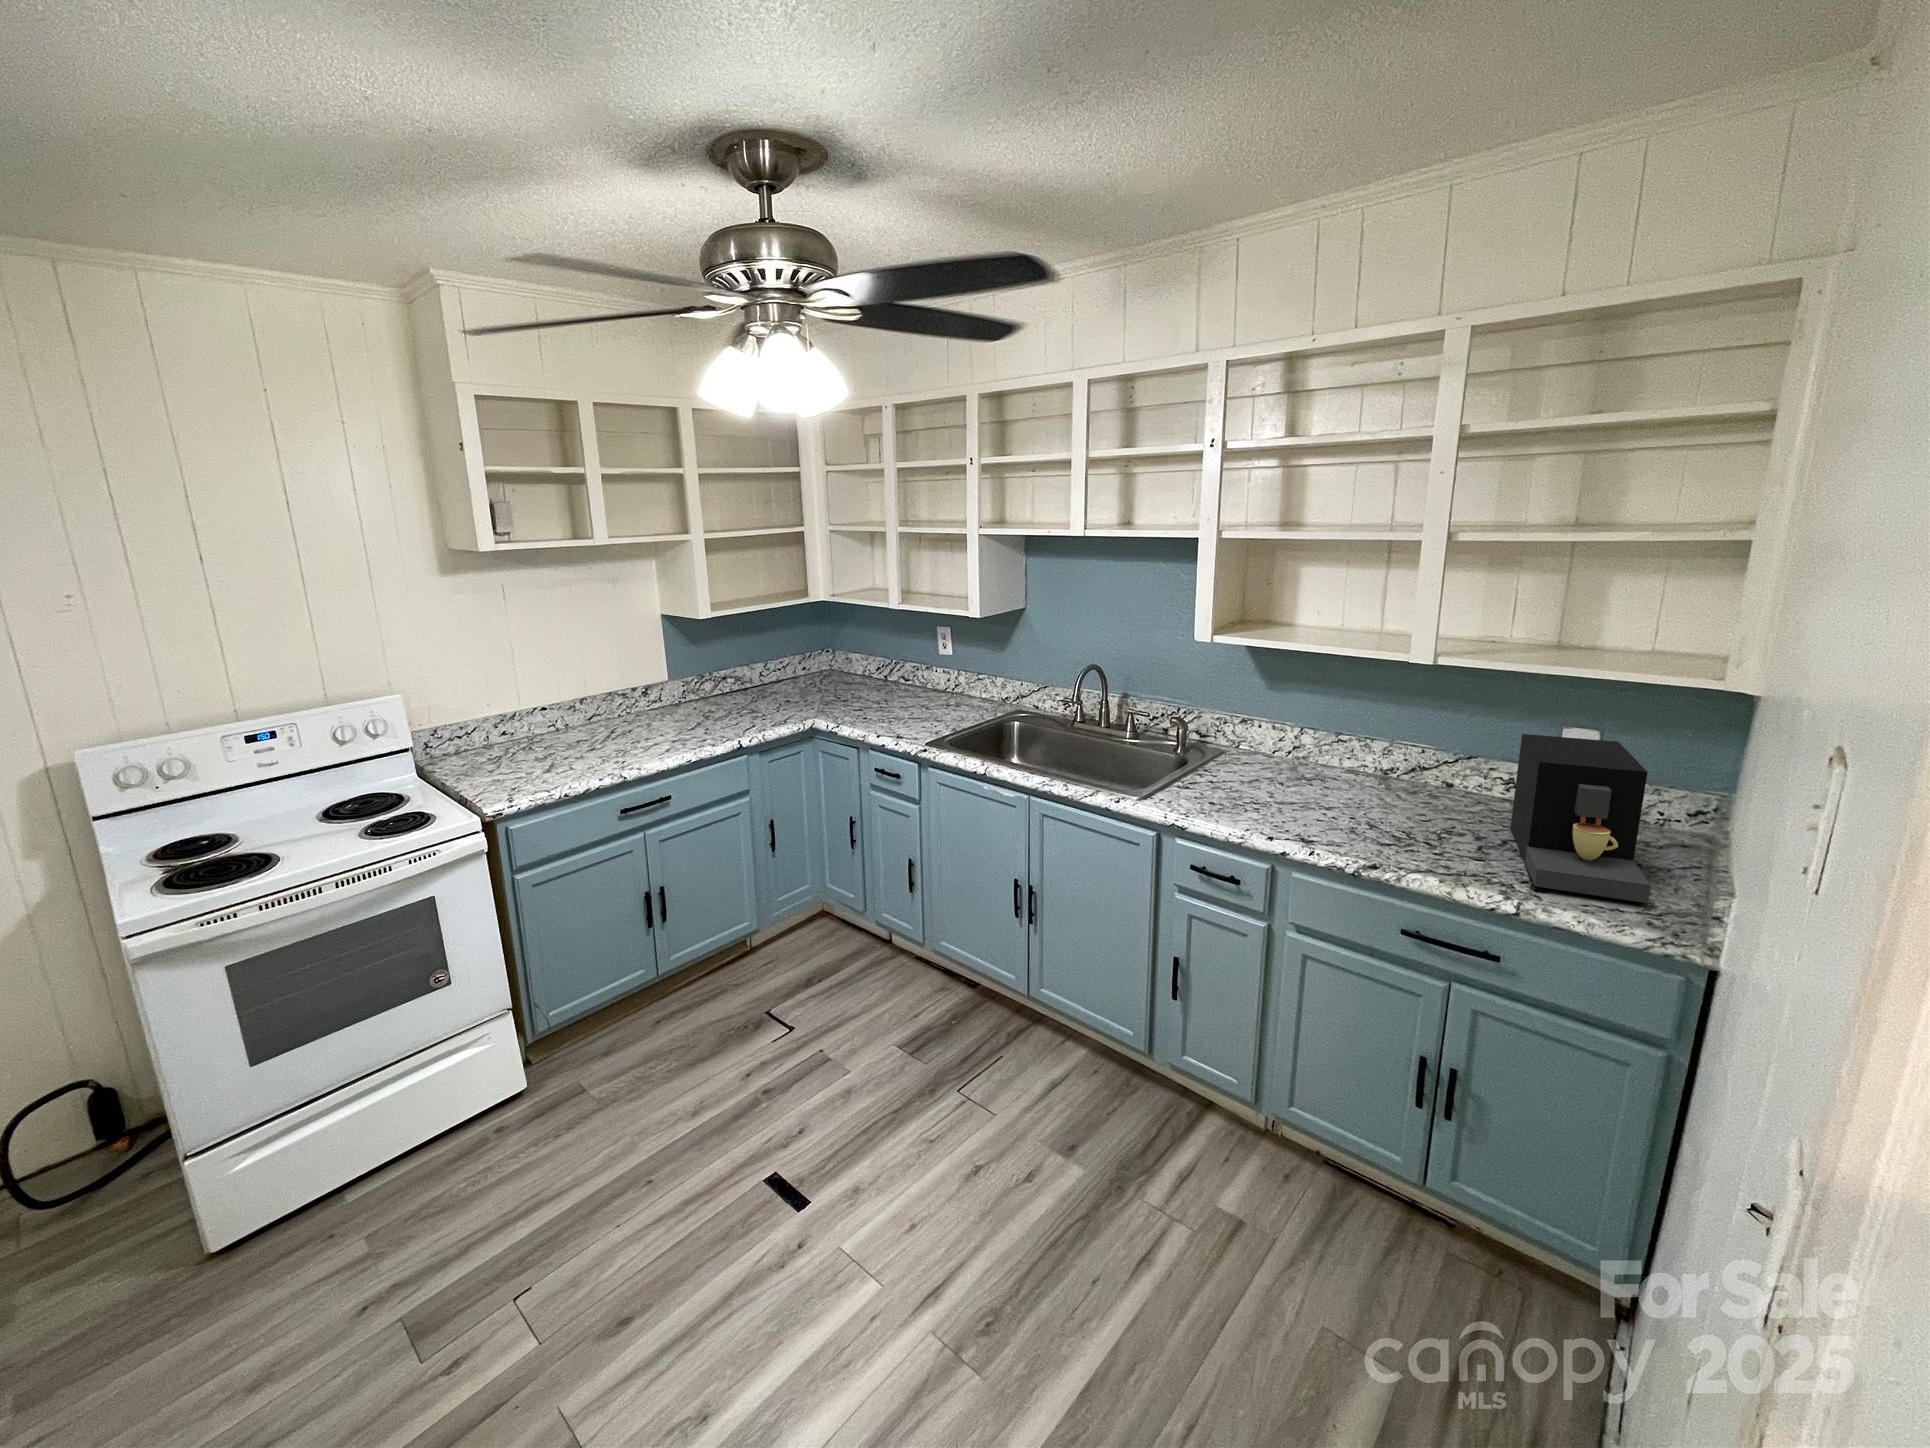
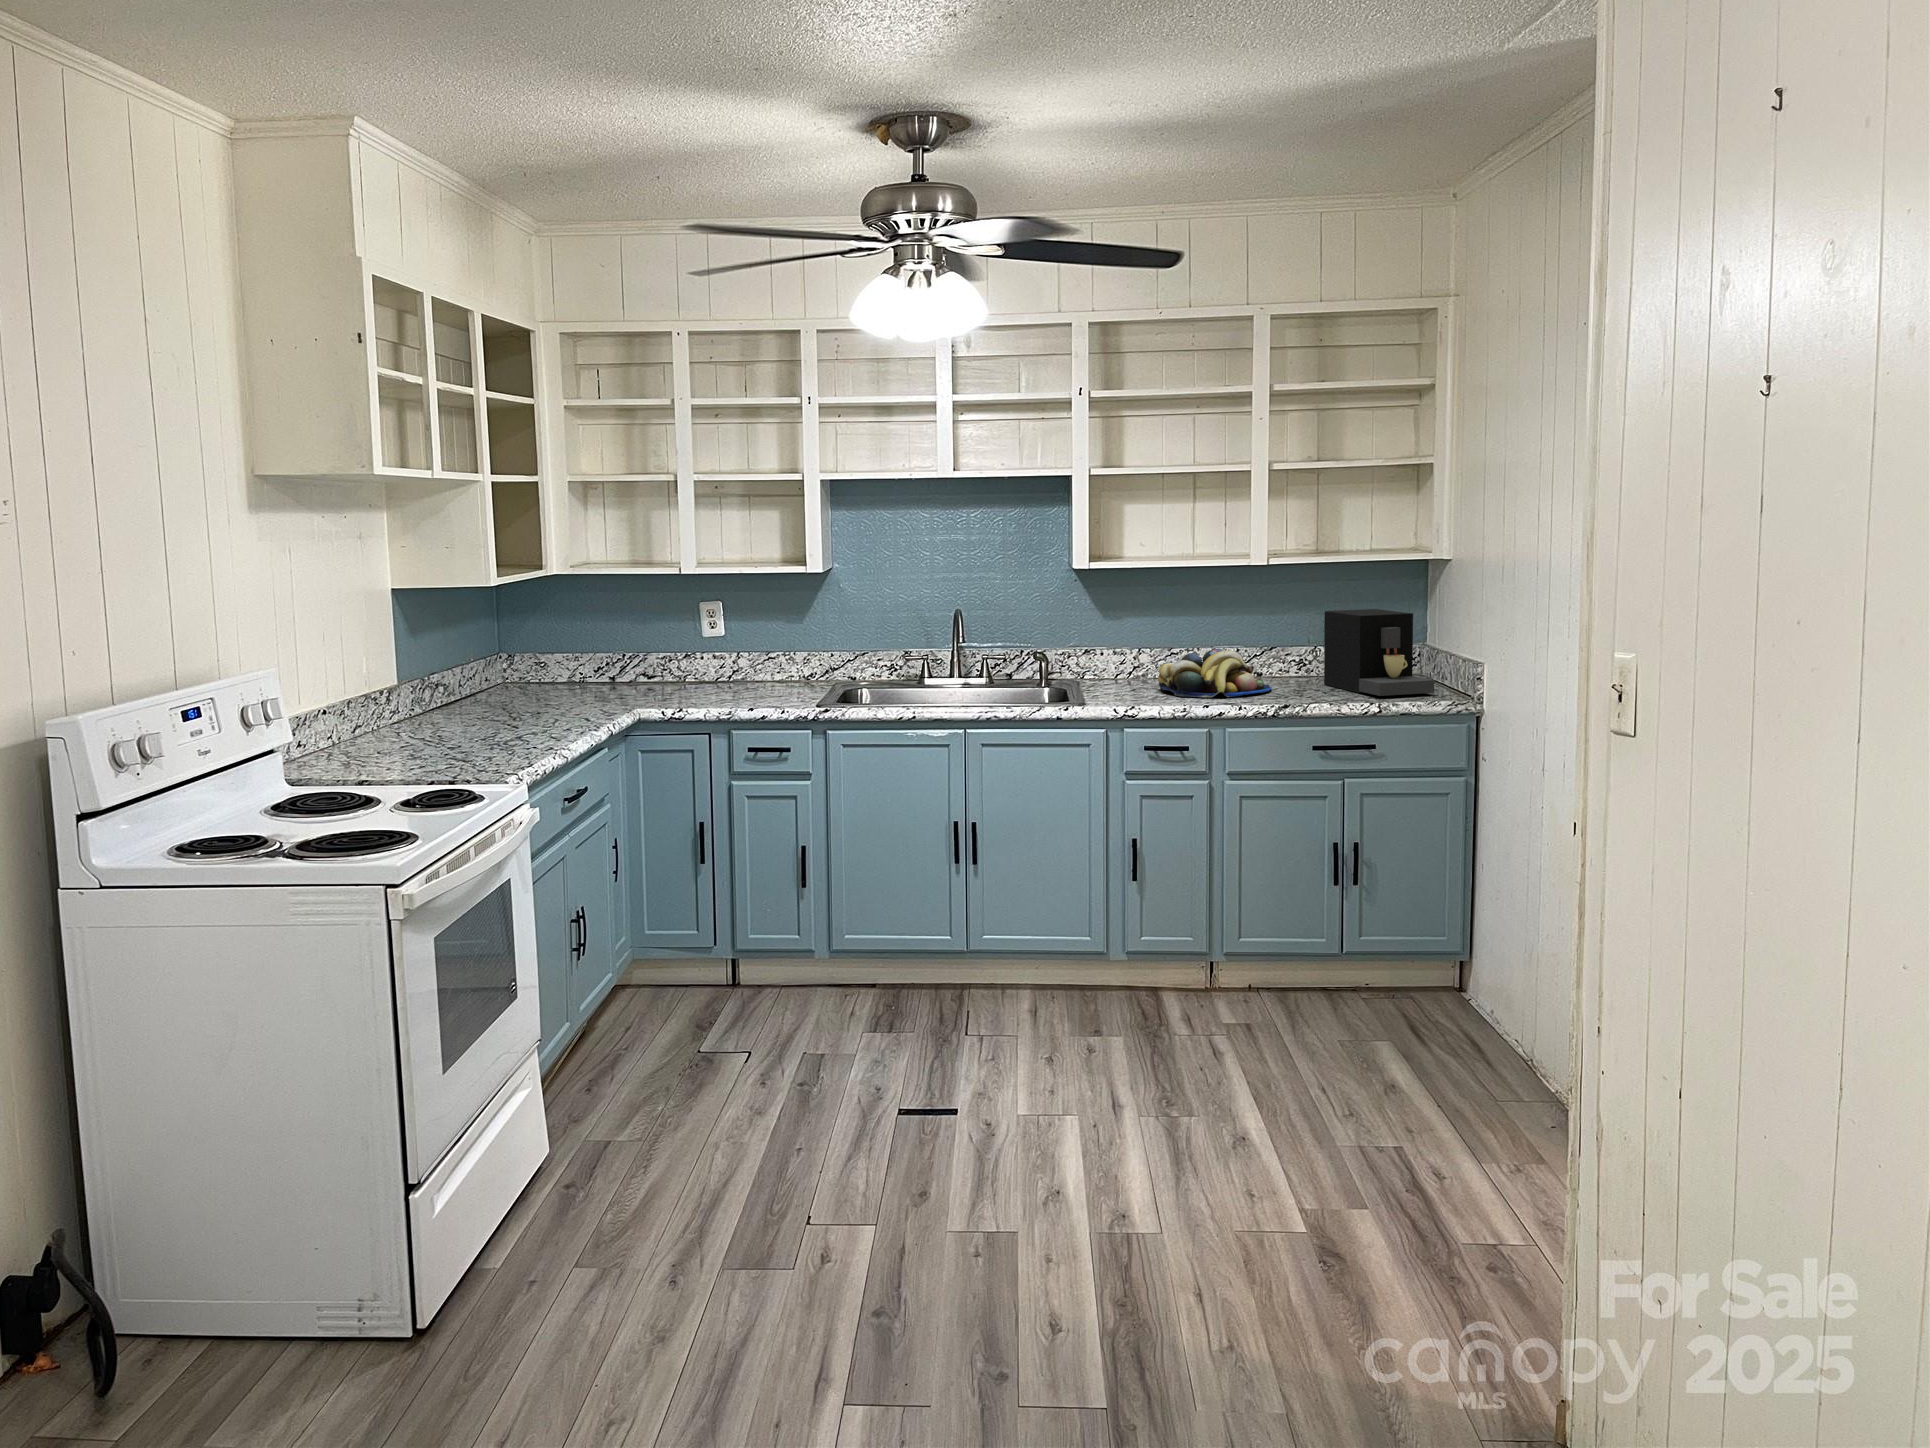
fruit bowl: none [1269,752,1418,828] -> present [1158,649,1271,697]

